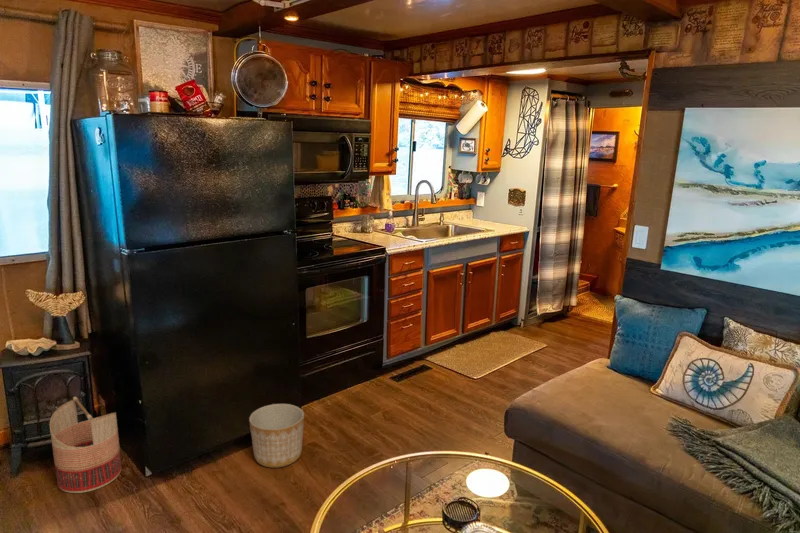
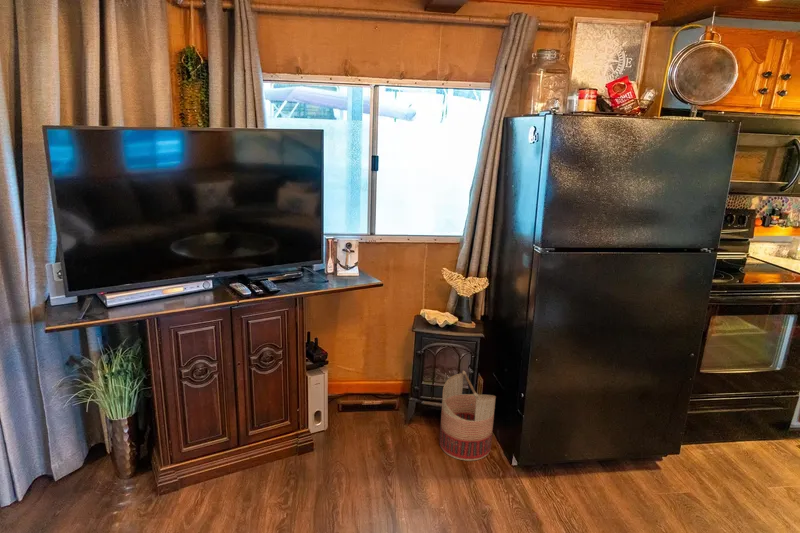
planter: present [249,404,304,468] -> none [622,437,691,513]

